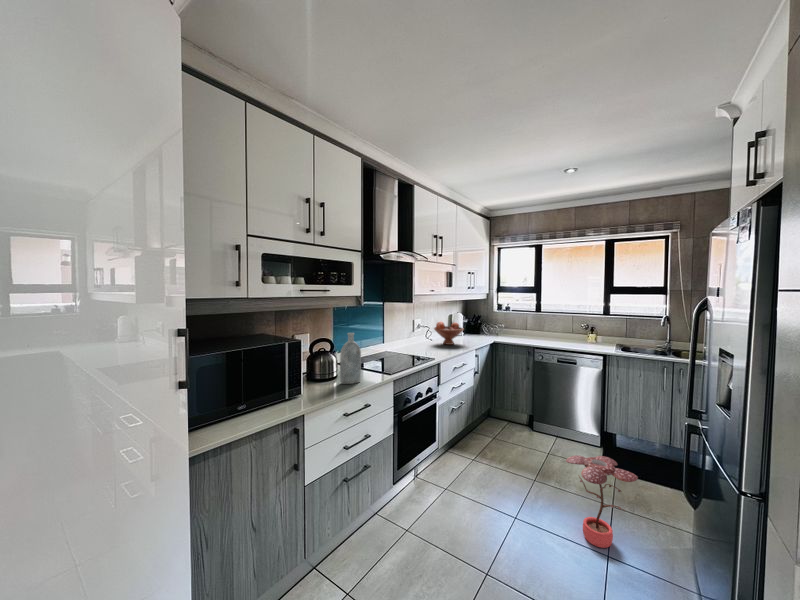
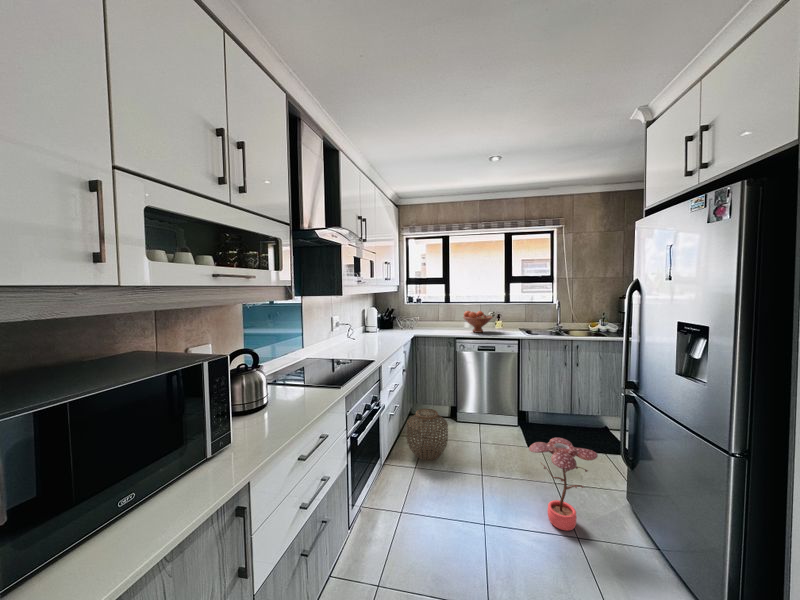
fruit bowl: present [434,321,464,345] -> present [463,311,493,333]
bottle: present [340,333,361,384] -> none [278,337,307,413]
woven basket: none [469,411,509,459] -> present [406,409,448,460]

